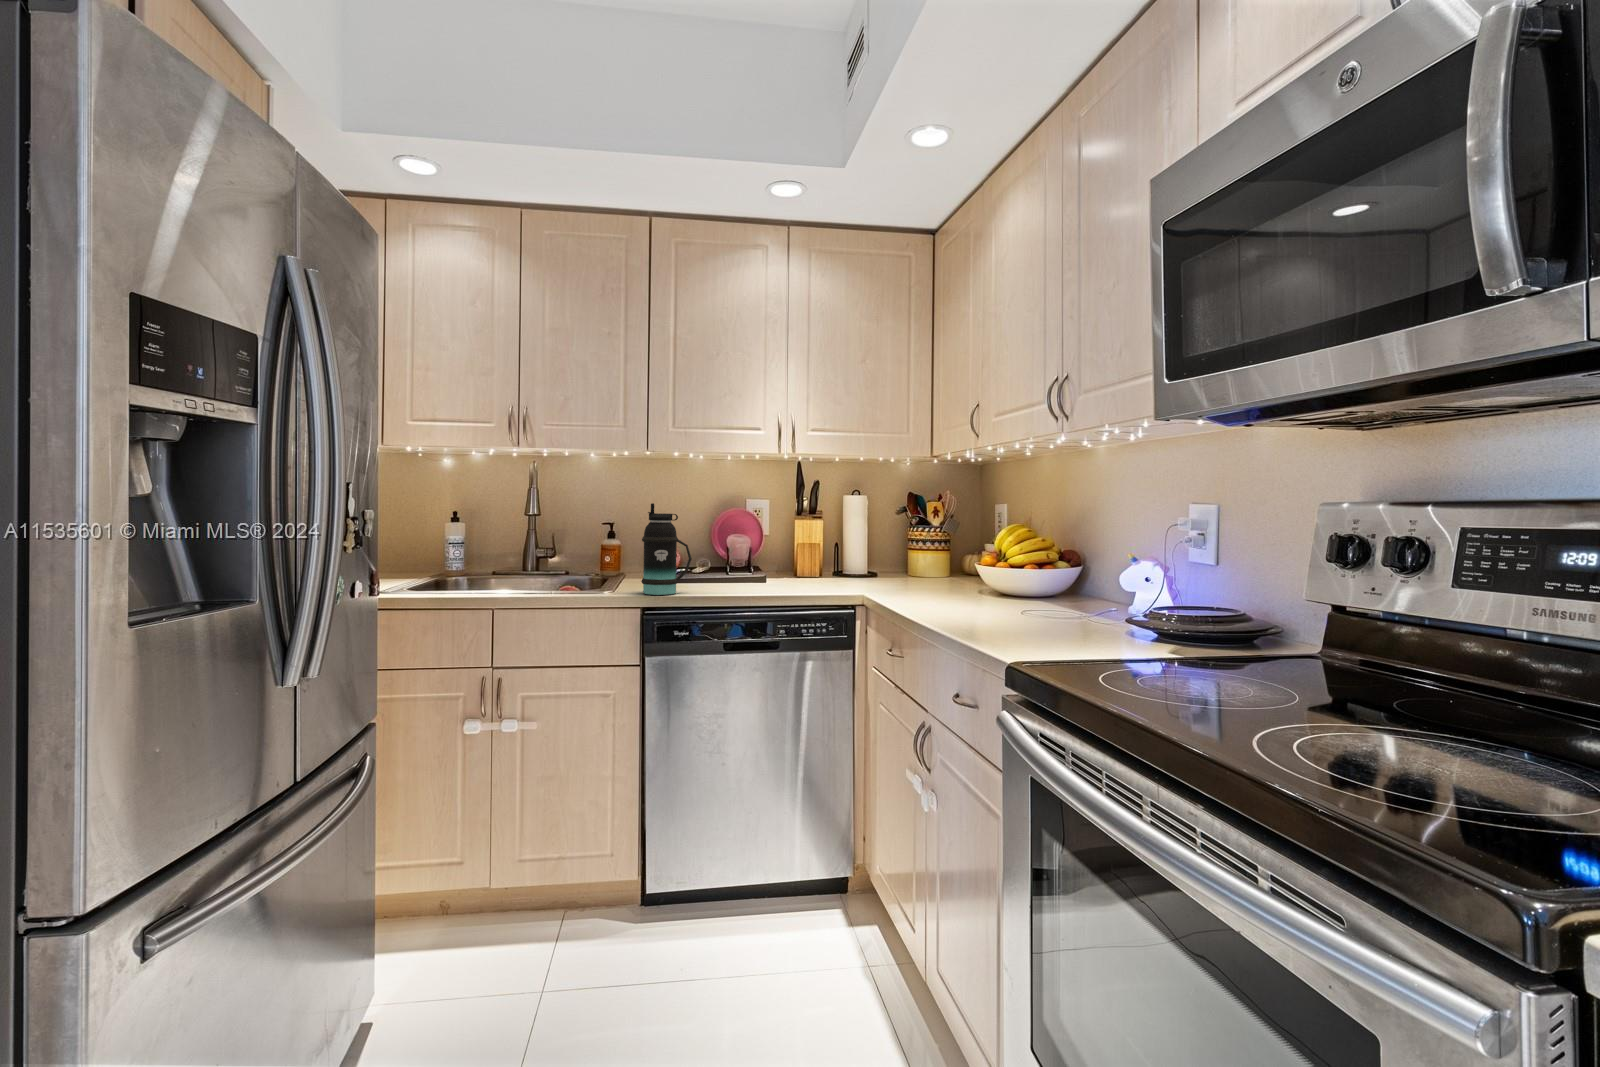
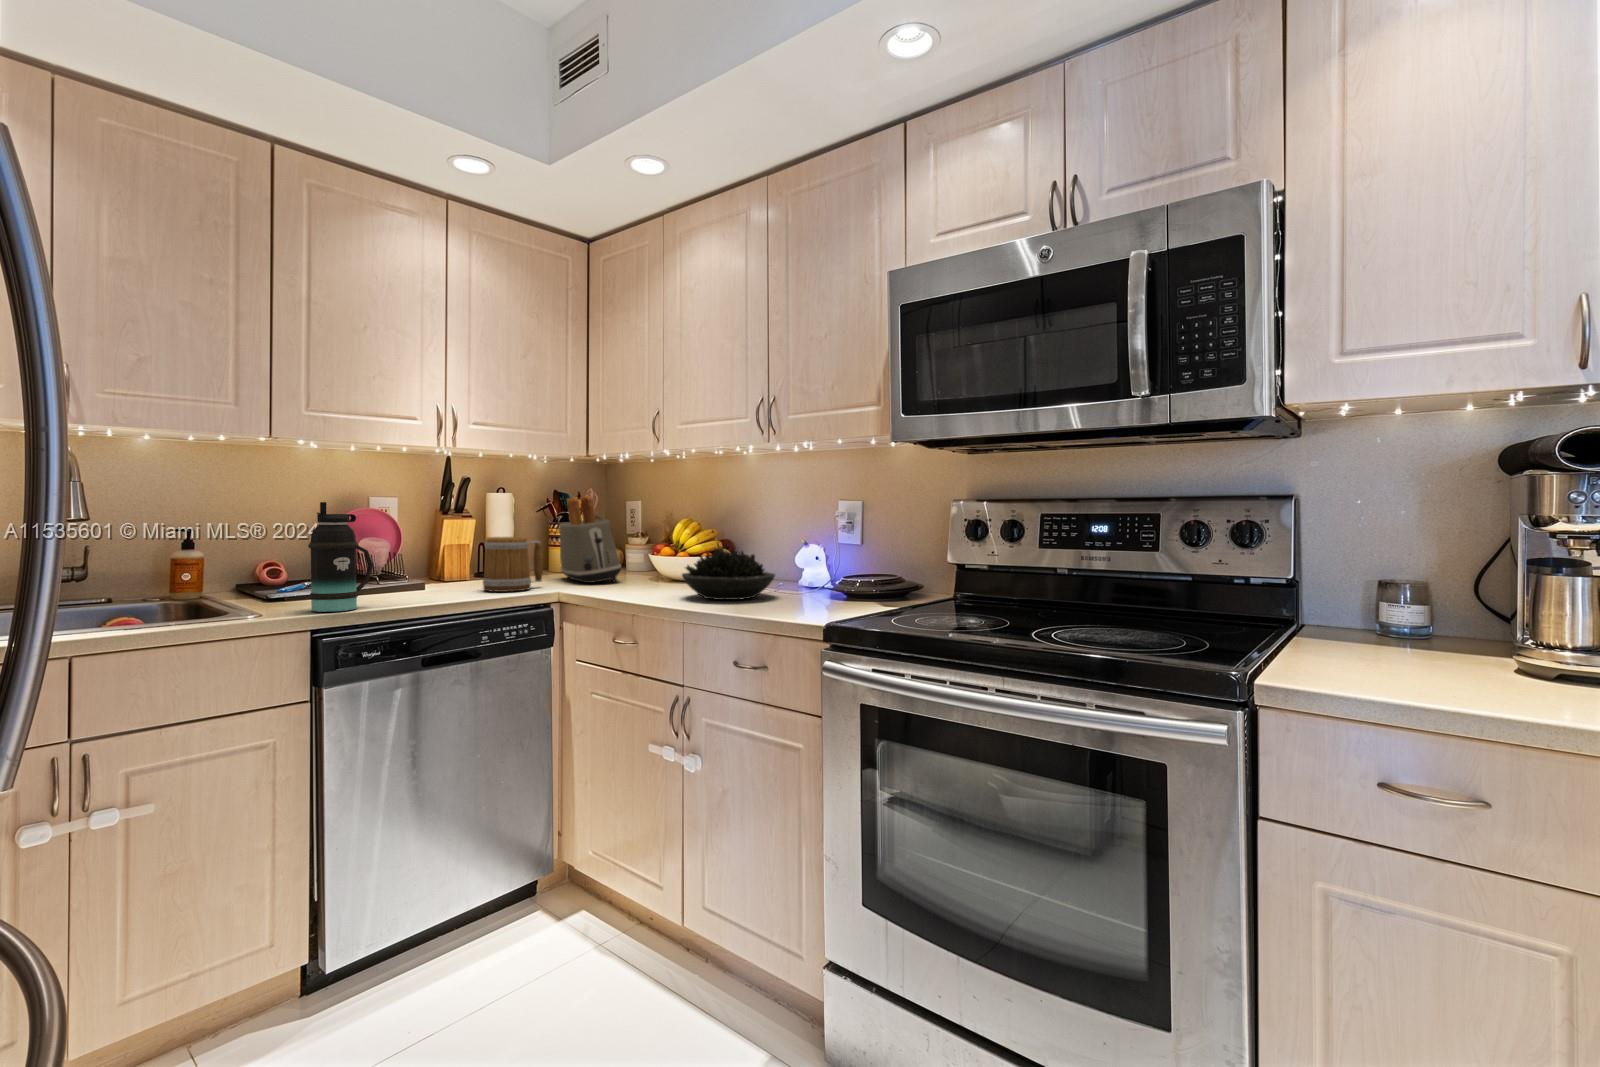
toaster: none [888,499,942,588] -> present [559,496,621,583]
mug: none [799,537,857,590] -> present [483,537,543,592]
succulent plant: none [947,559,1060,620] -> present [682,548,775,600]

